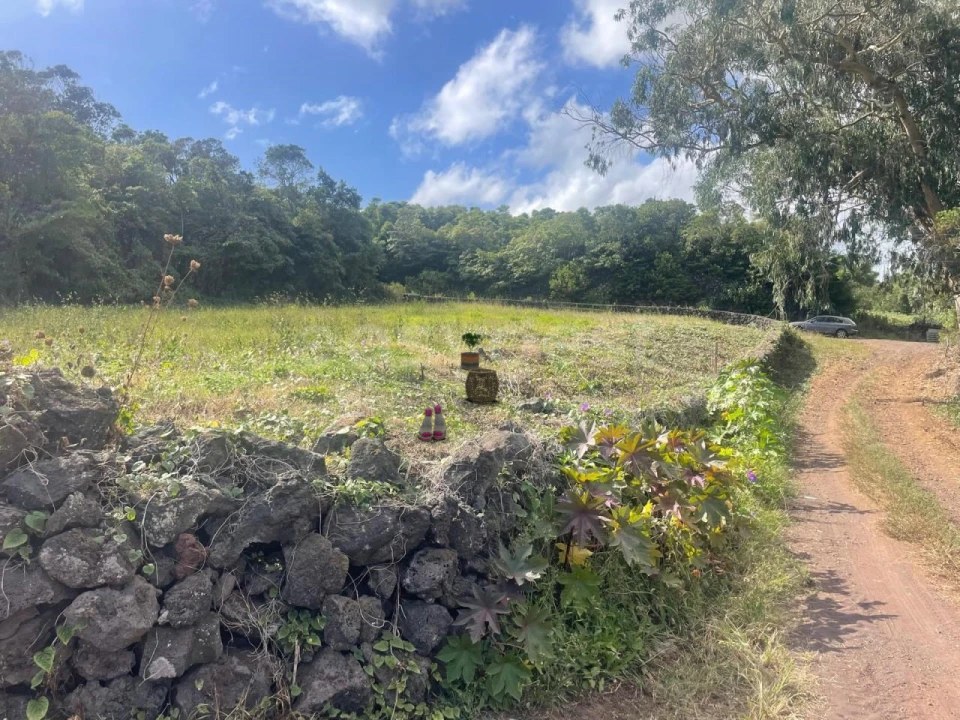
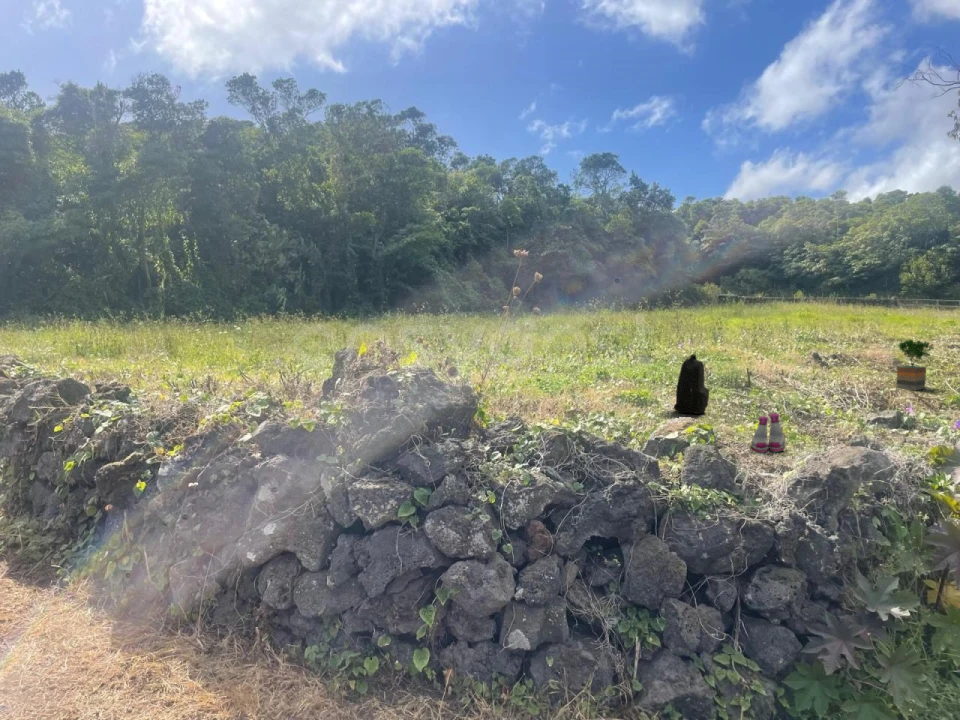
potted tree: present [461,333,483,370] -> present [896,340,933,390]
backpack: none [355,352,387,407] -> present [674,354,709,414]
woven basket: present [465,369,499,402] -> none [800,373,846,413]

